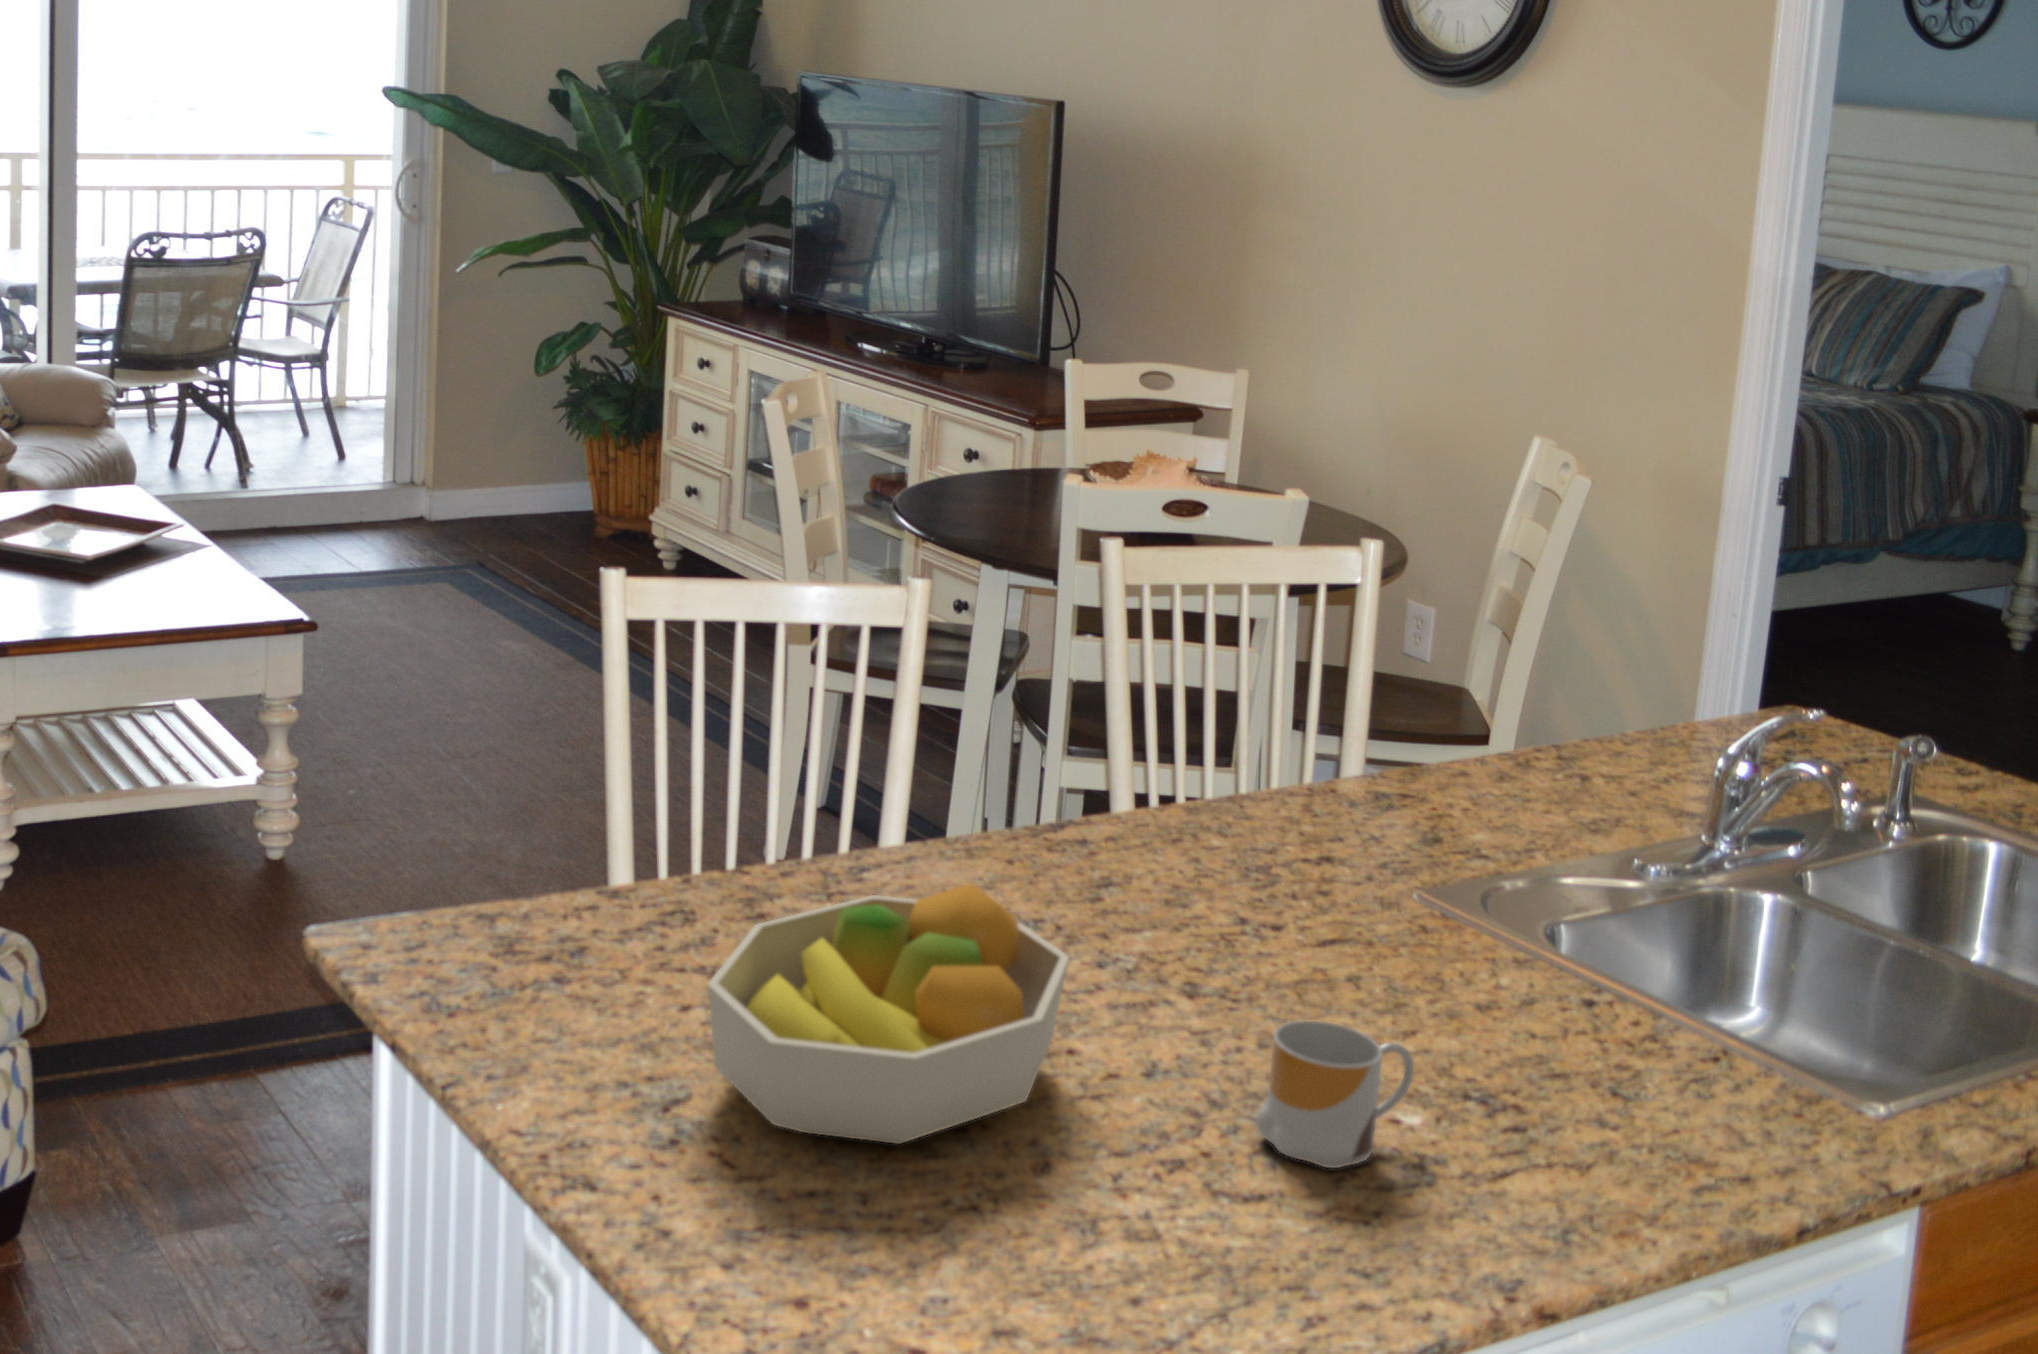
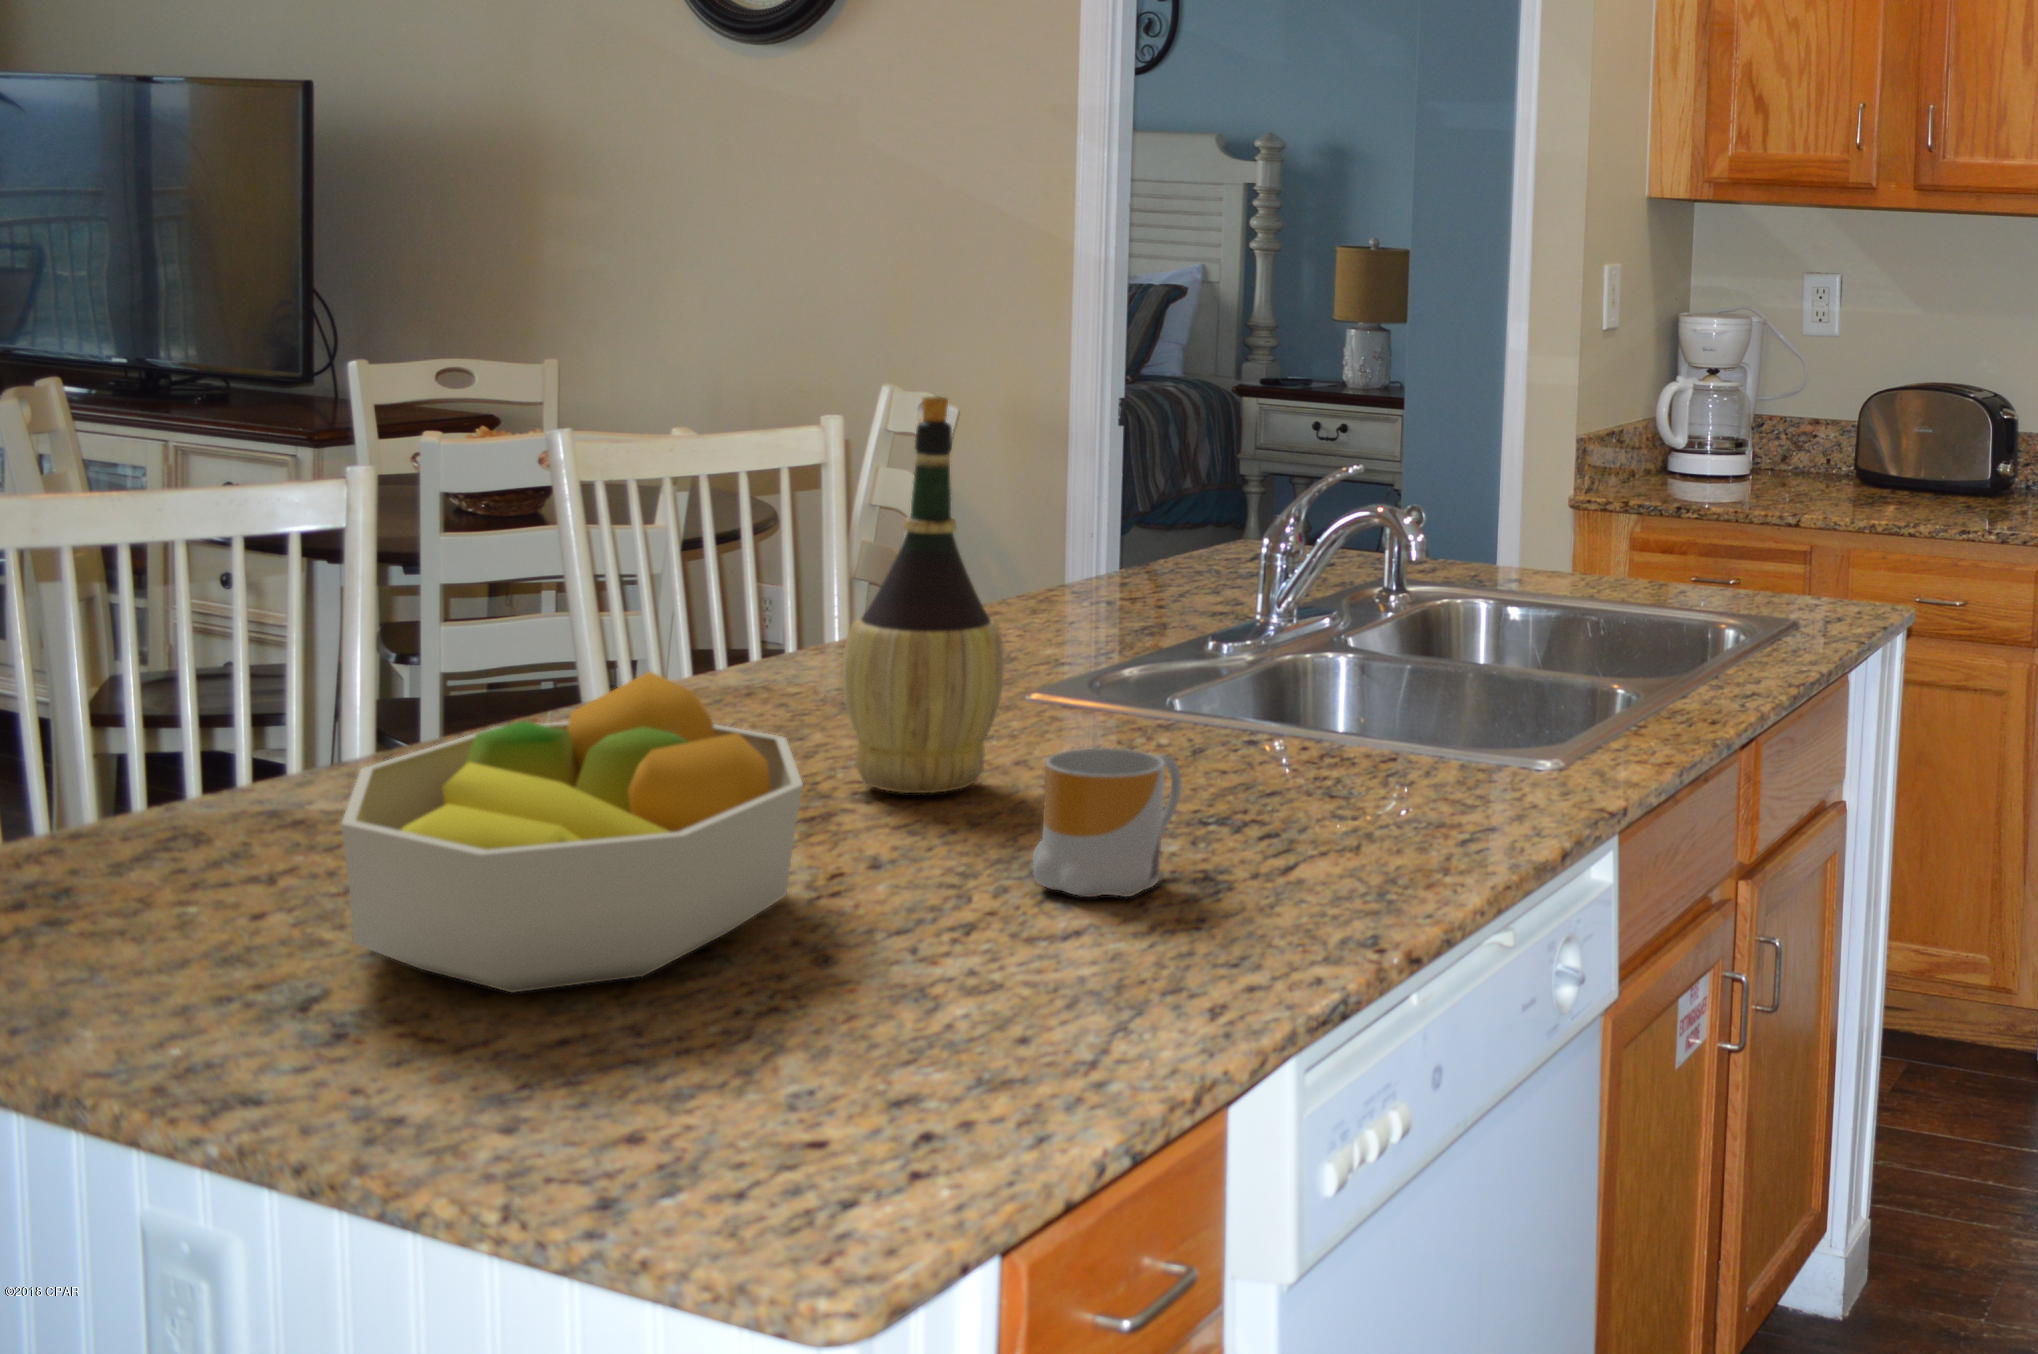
wine bottle: none [1180,656,1323,999] -> present [842,396,1004,793]

